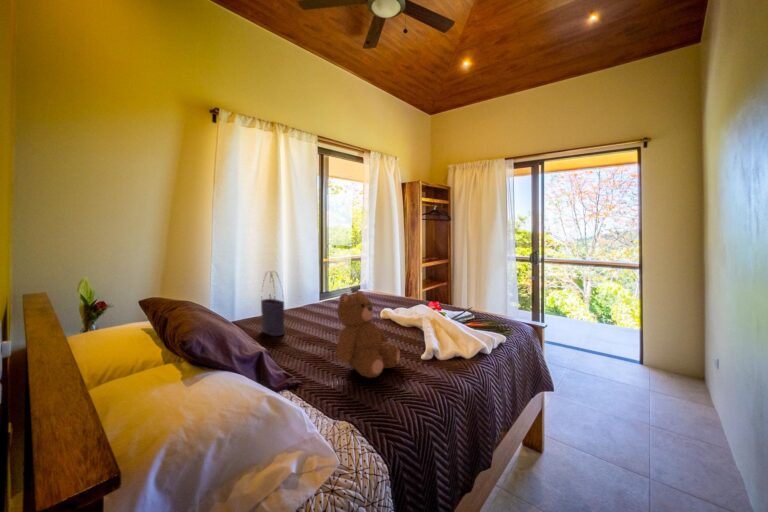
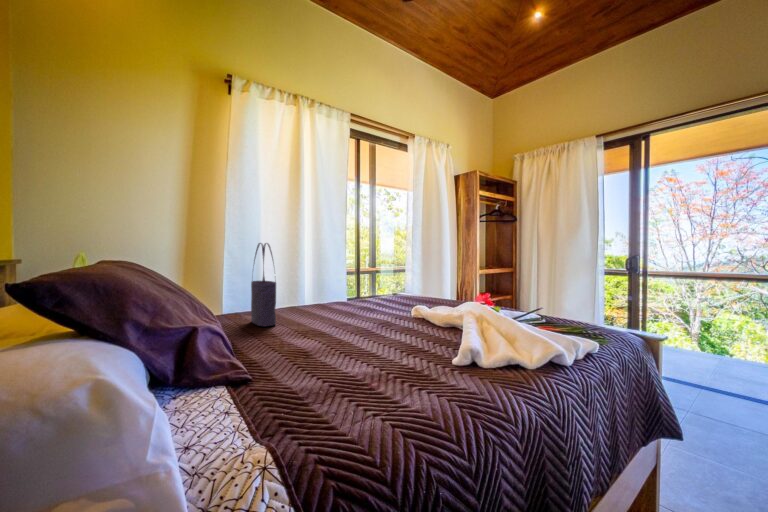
teddy bear: present [336,291,400,377] -> none [303,250,413,381]

